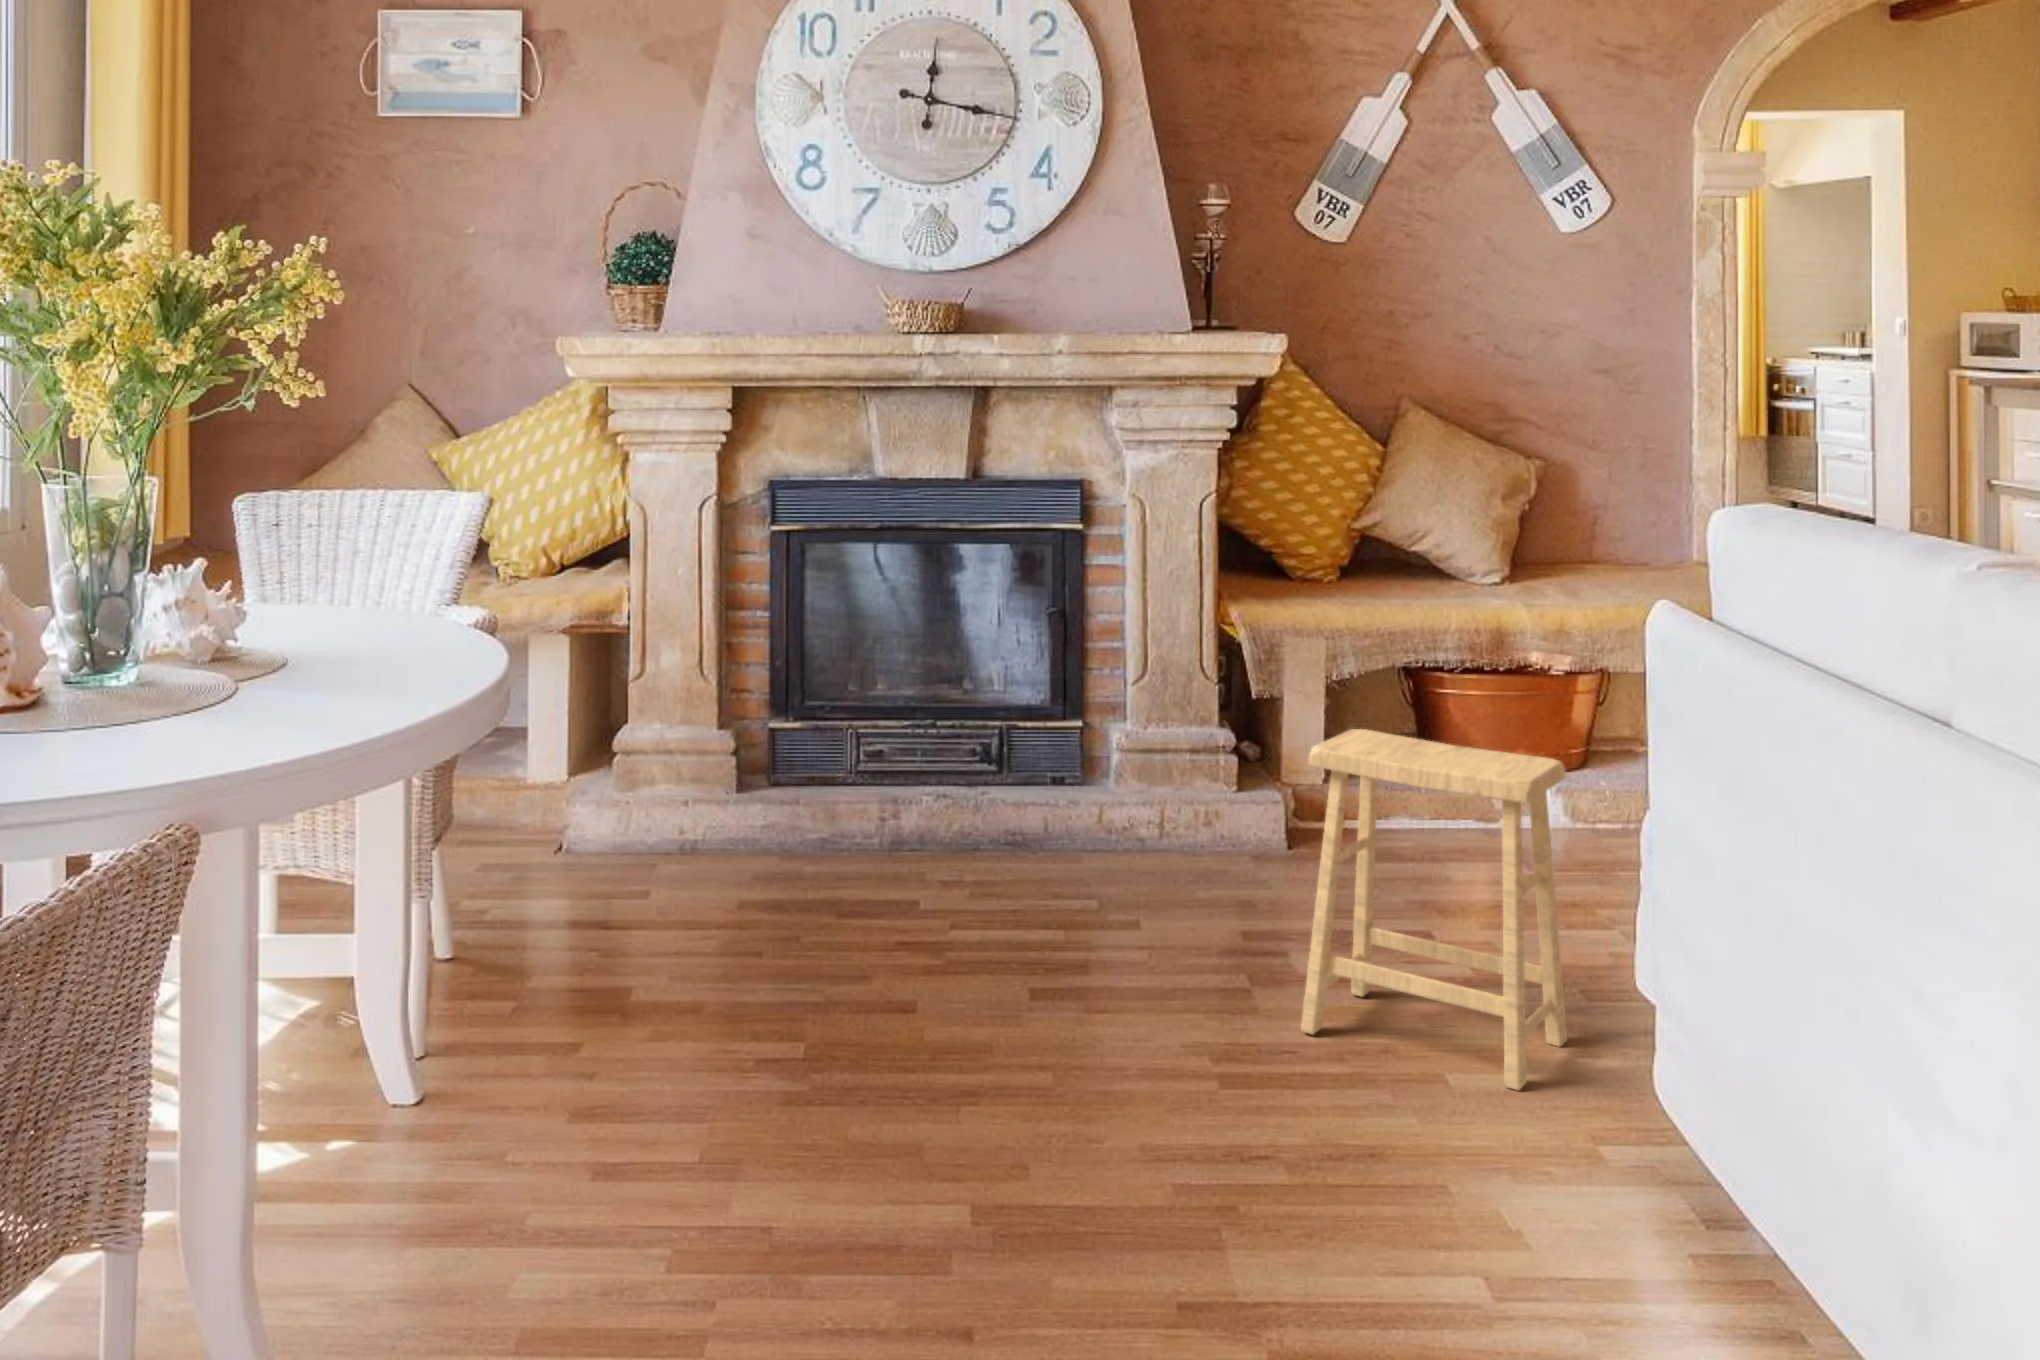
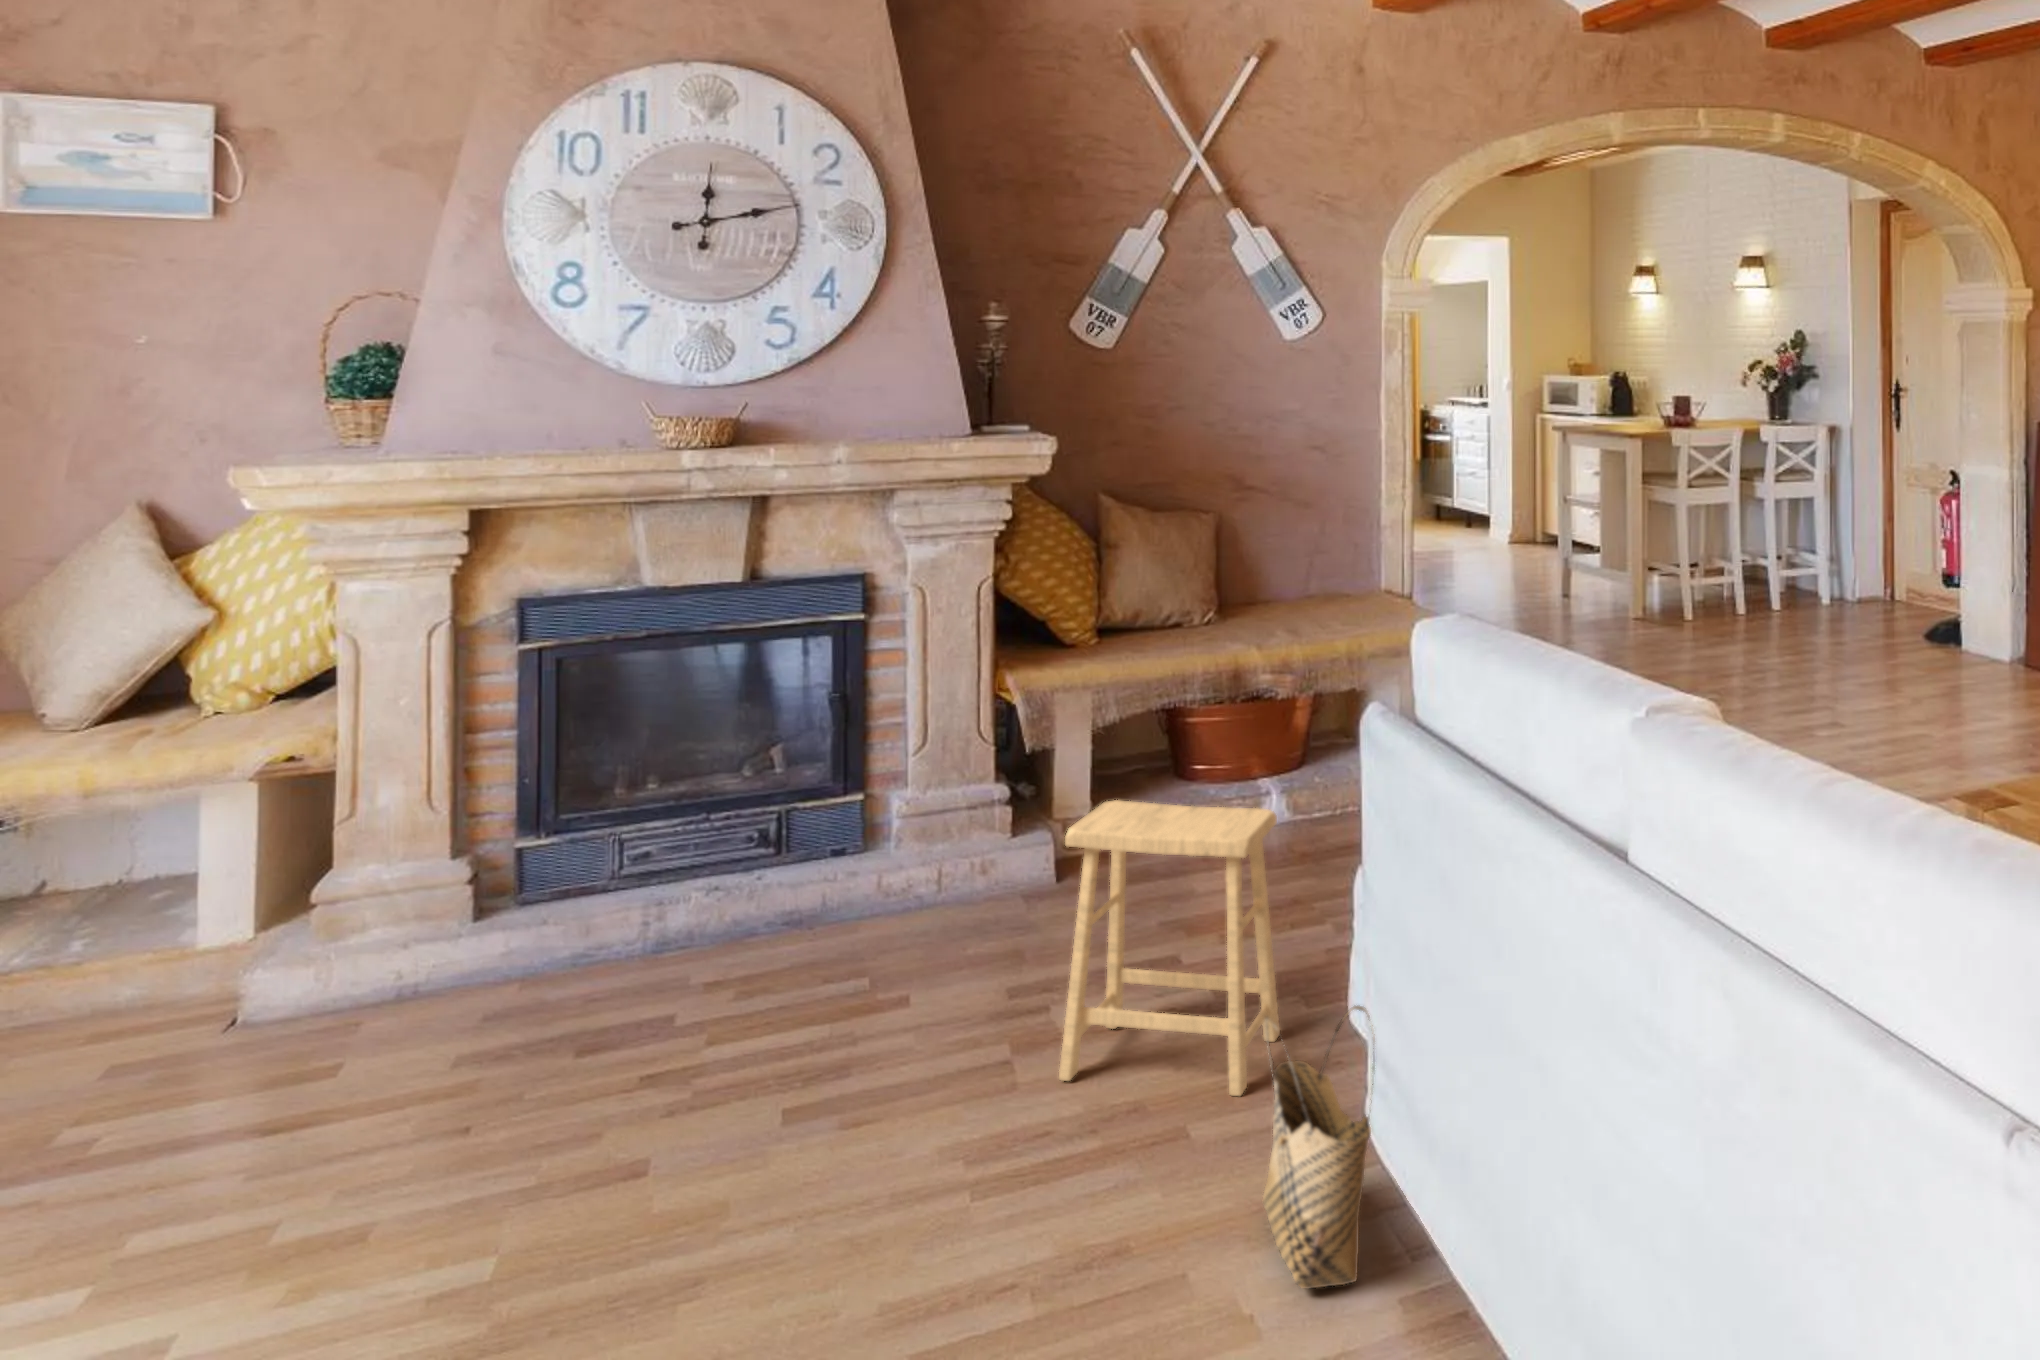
woven basket: none [1552,962,1705,1301] -> present [1263,1006,1374,1289]

